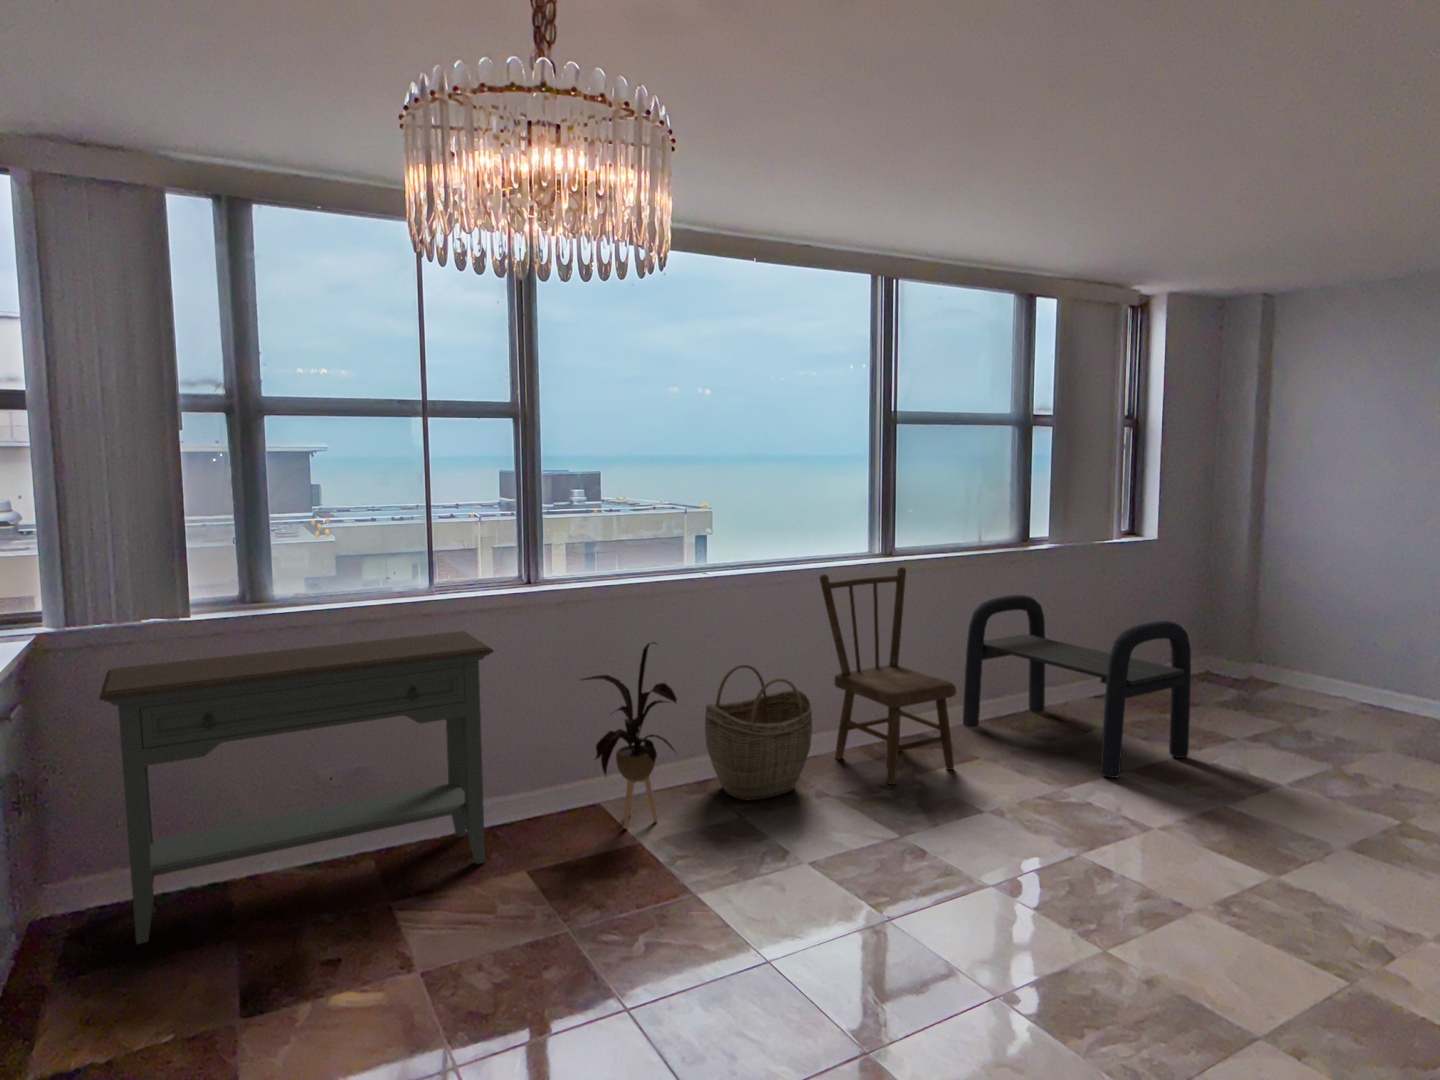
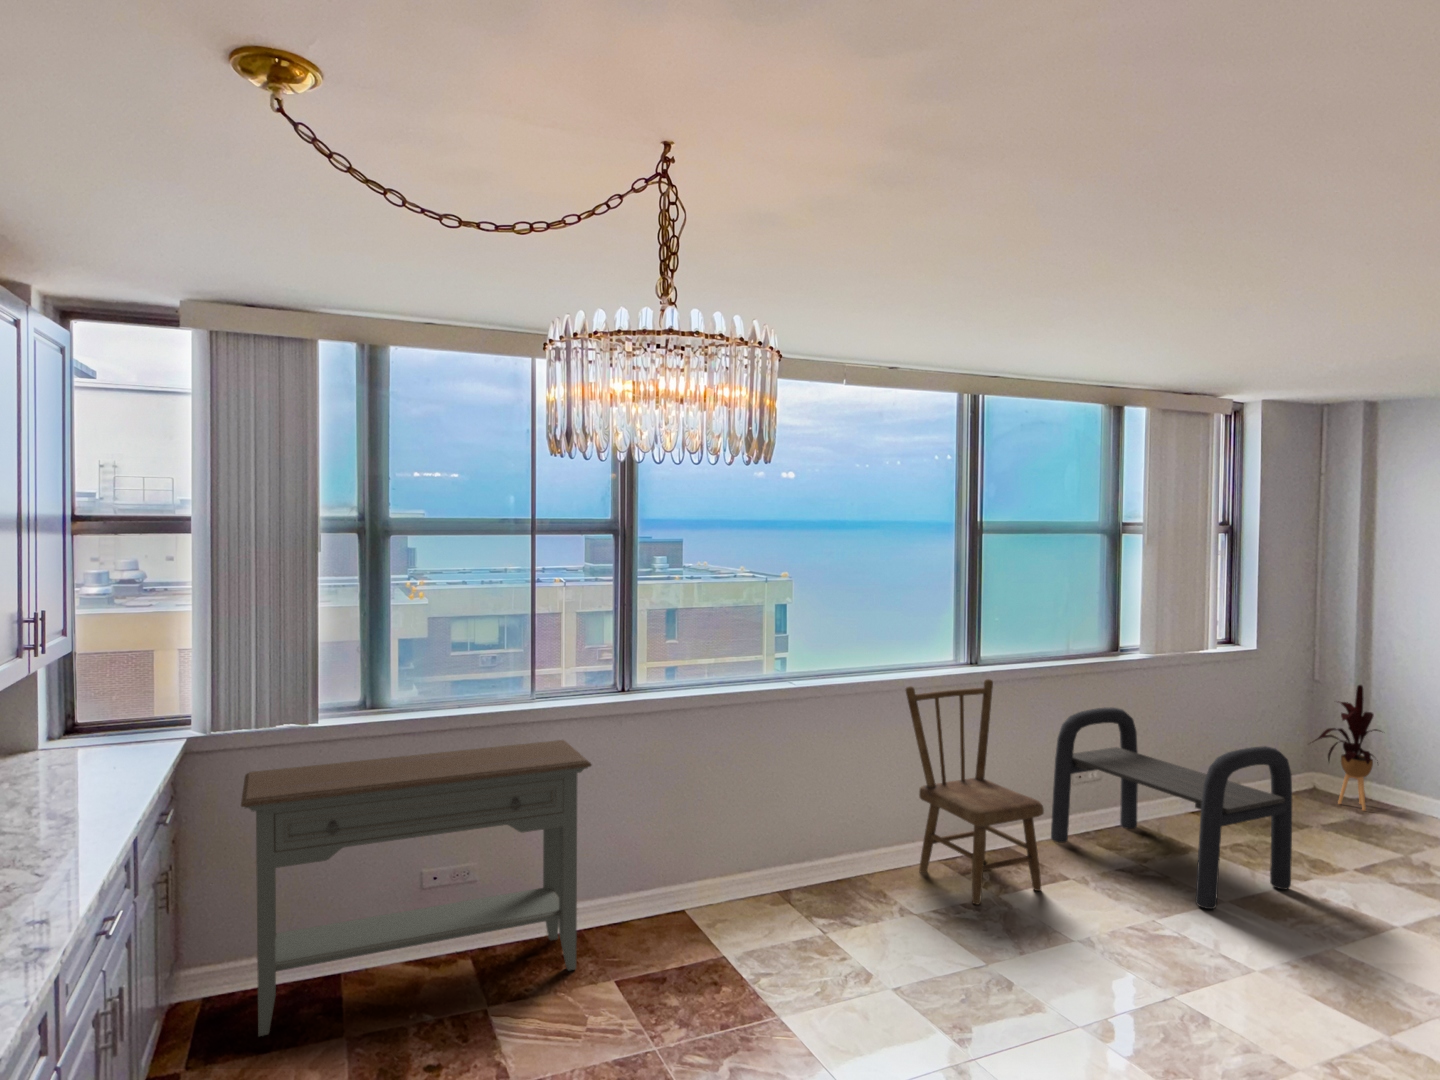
house plant: present [582,642,677,829] -> present [1313,685,1381,810]
woven basket: present [705,664,812,800] -> none [790,776,897,915]

